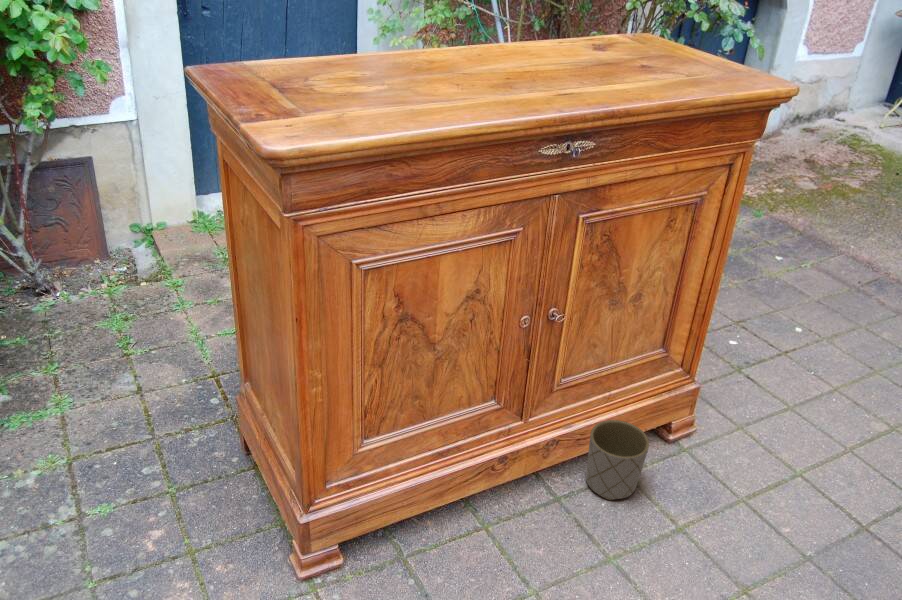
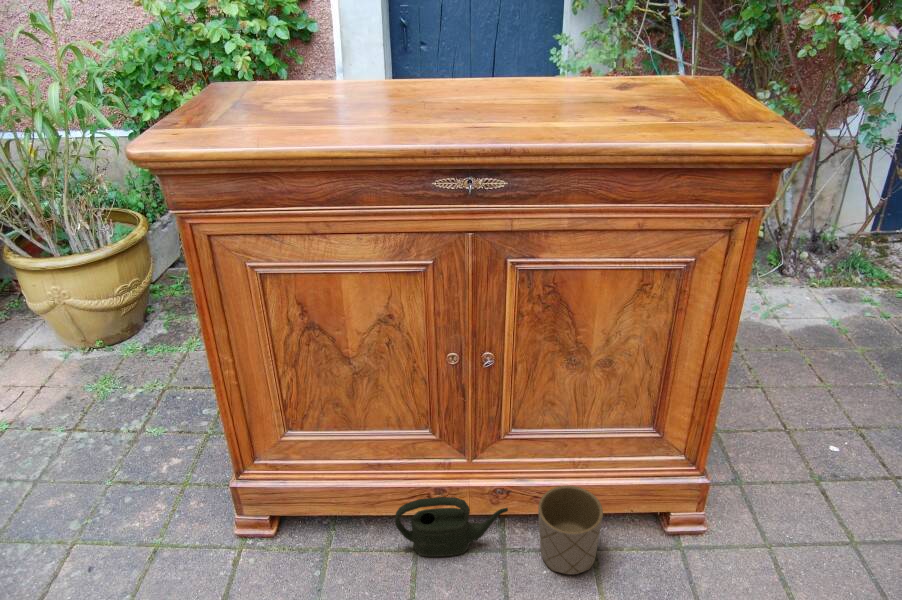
watering can: none [473,456,565,529] -> present [395,497,508,557]

